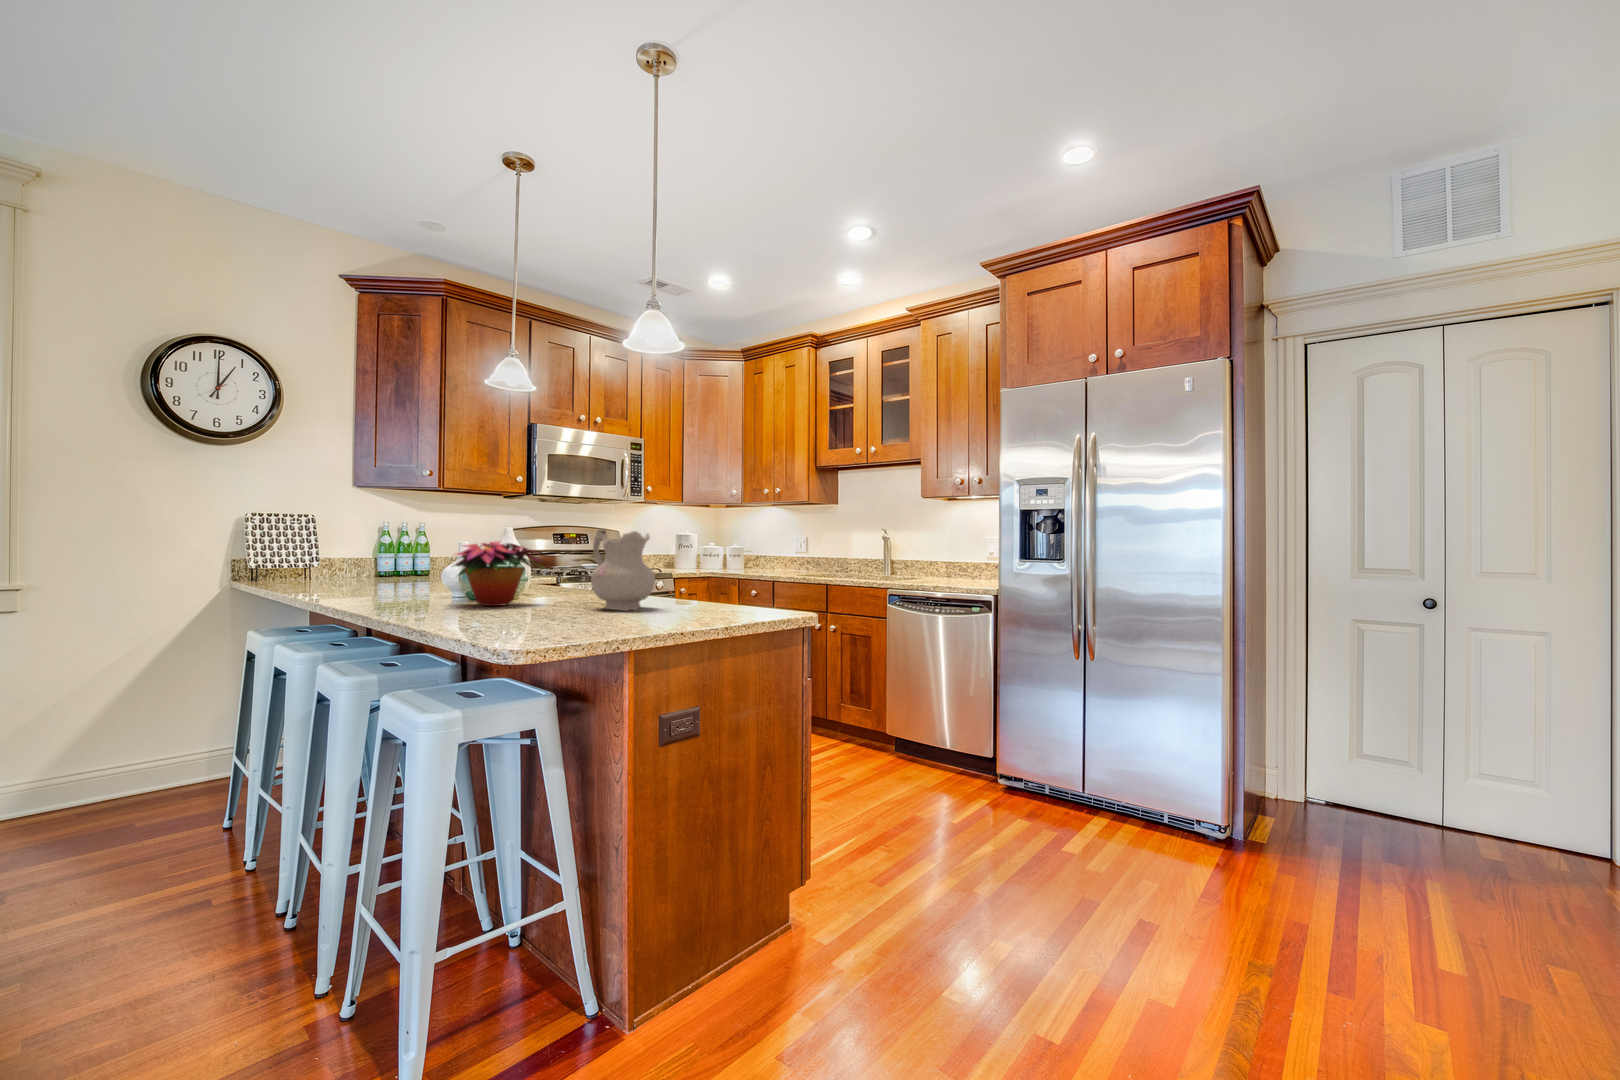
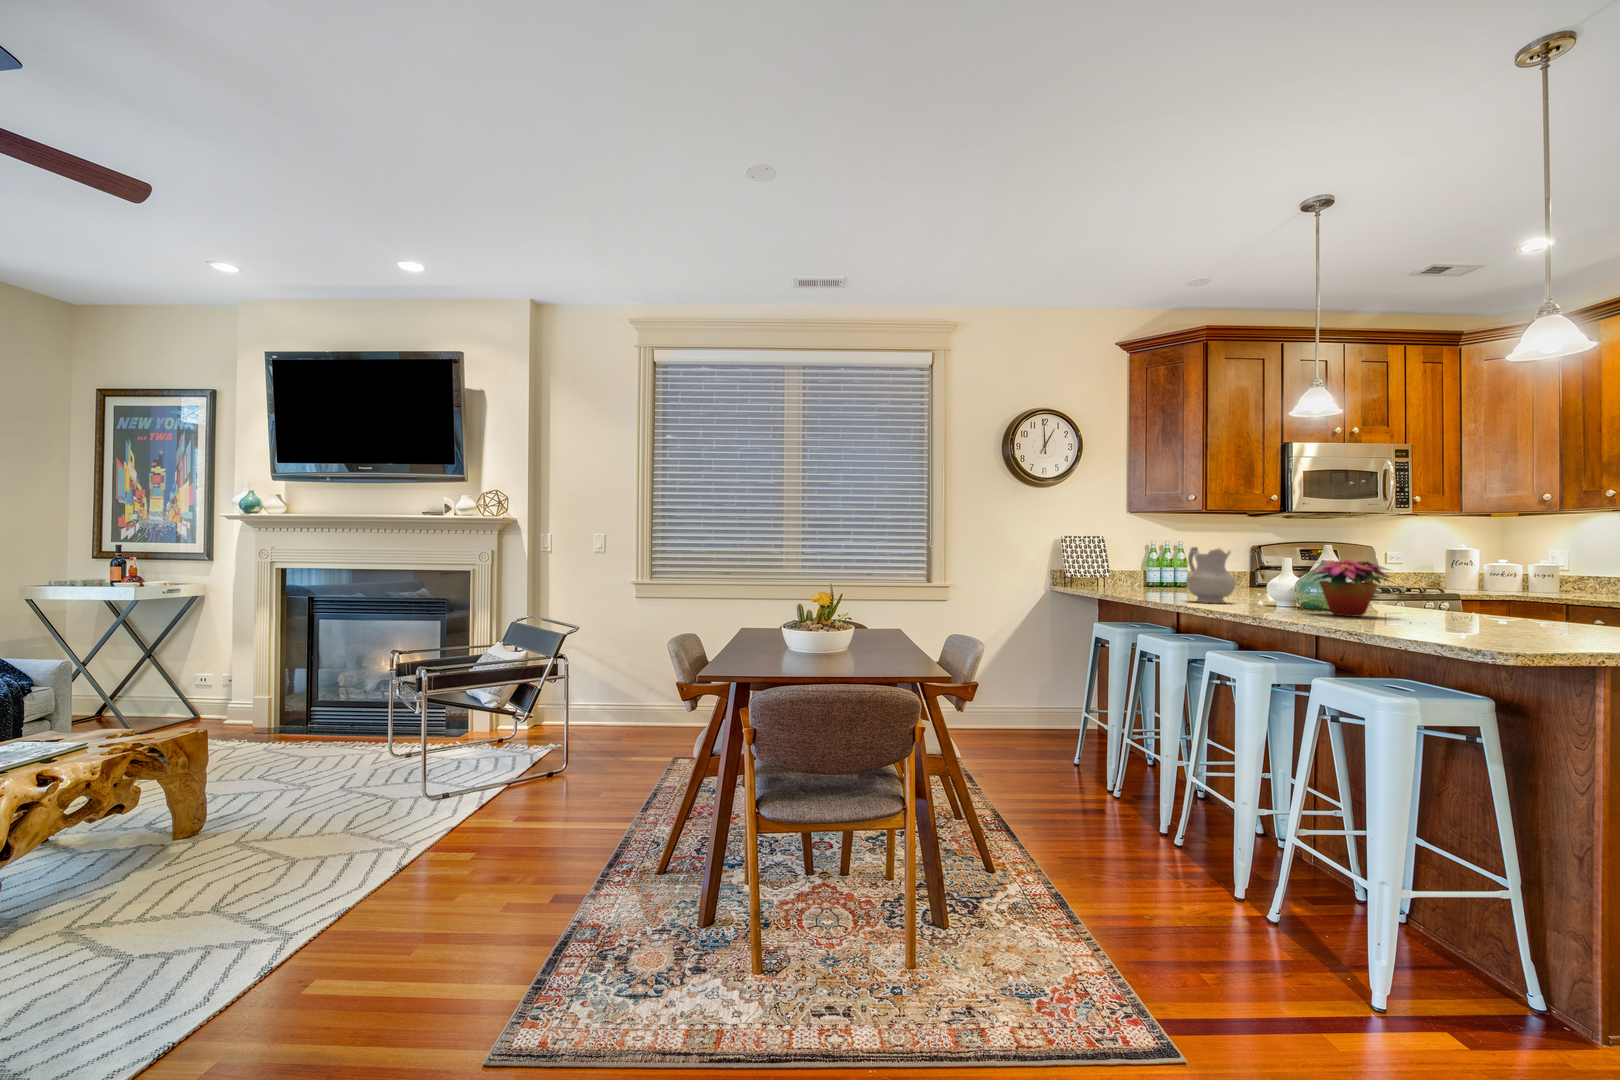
ceramic pitcher: present [591,529,655,611] -> present [1186,547,1236,603]

